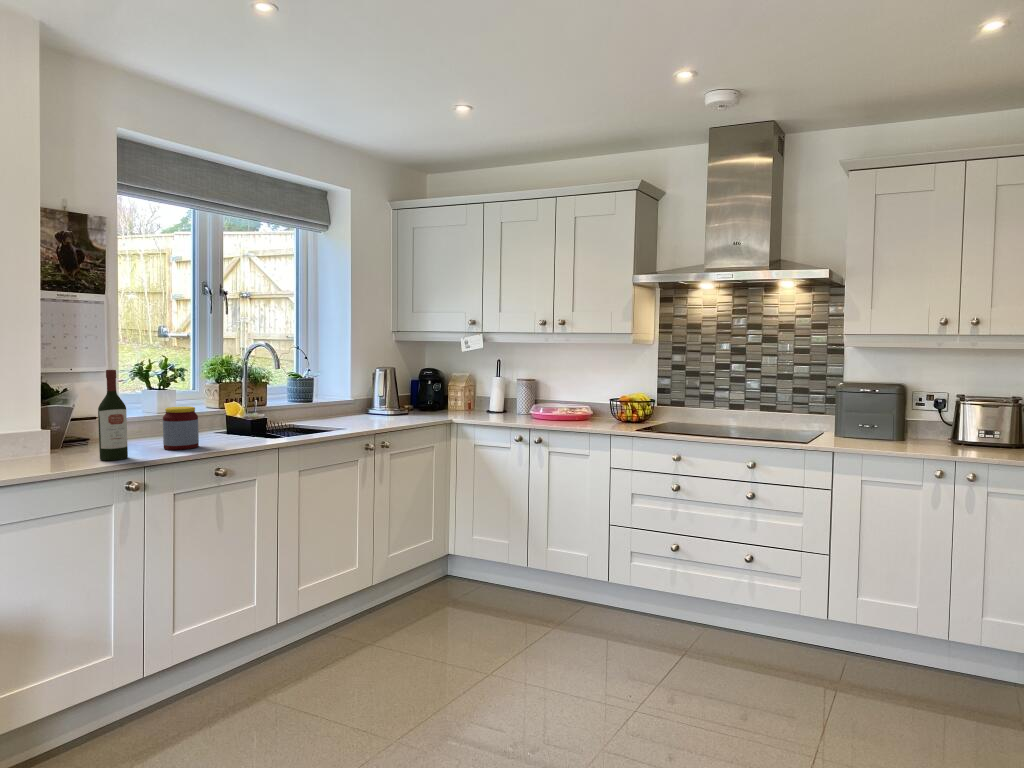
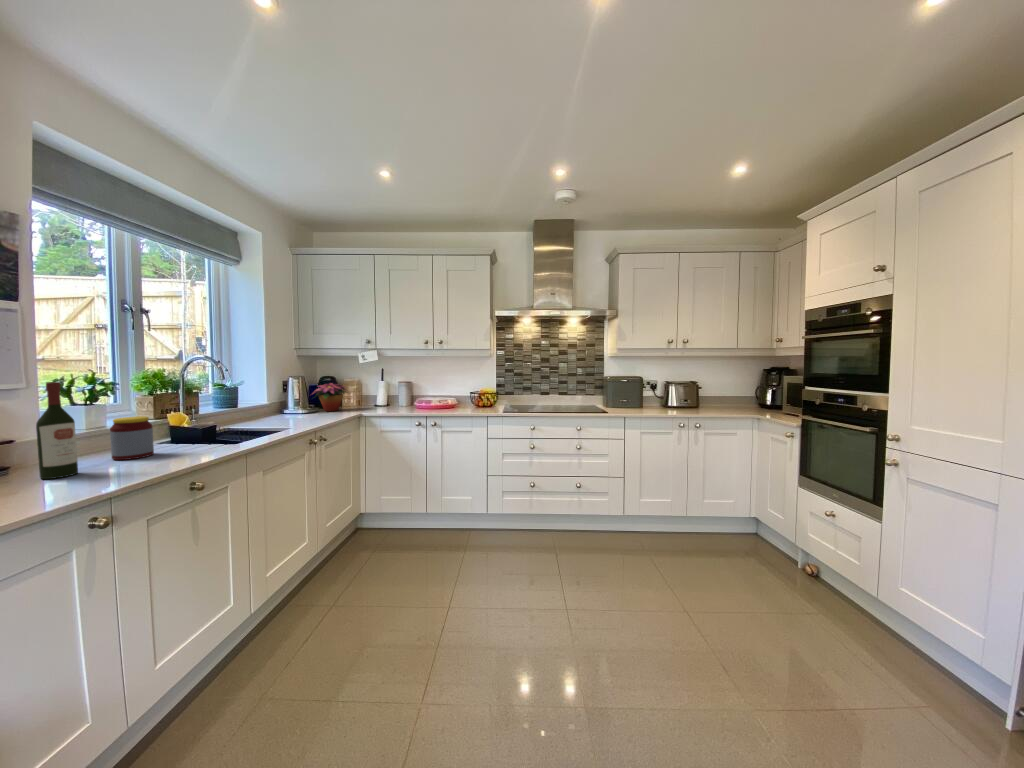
flower arrangement: none [395,377,451,414] -> present [313,383,347,411]

